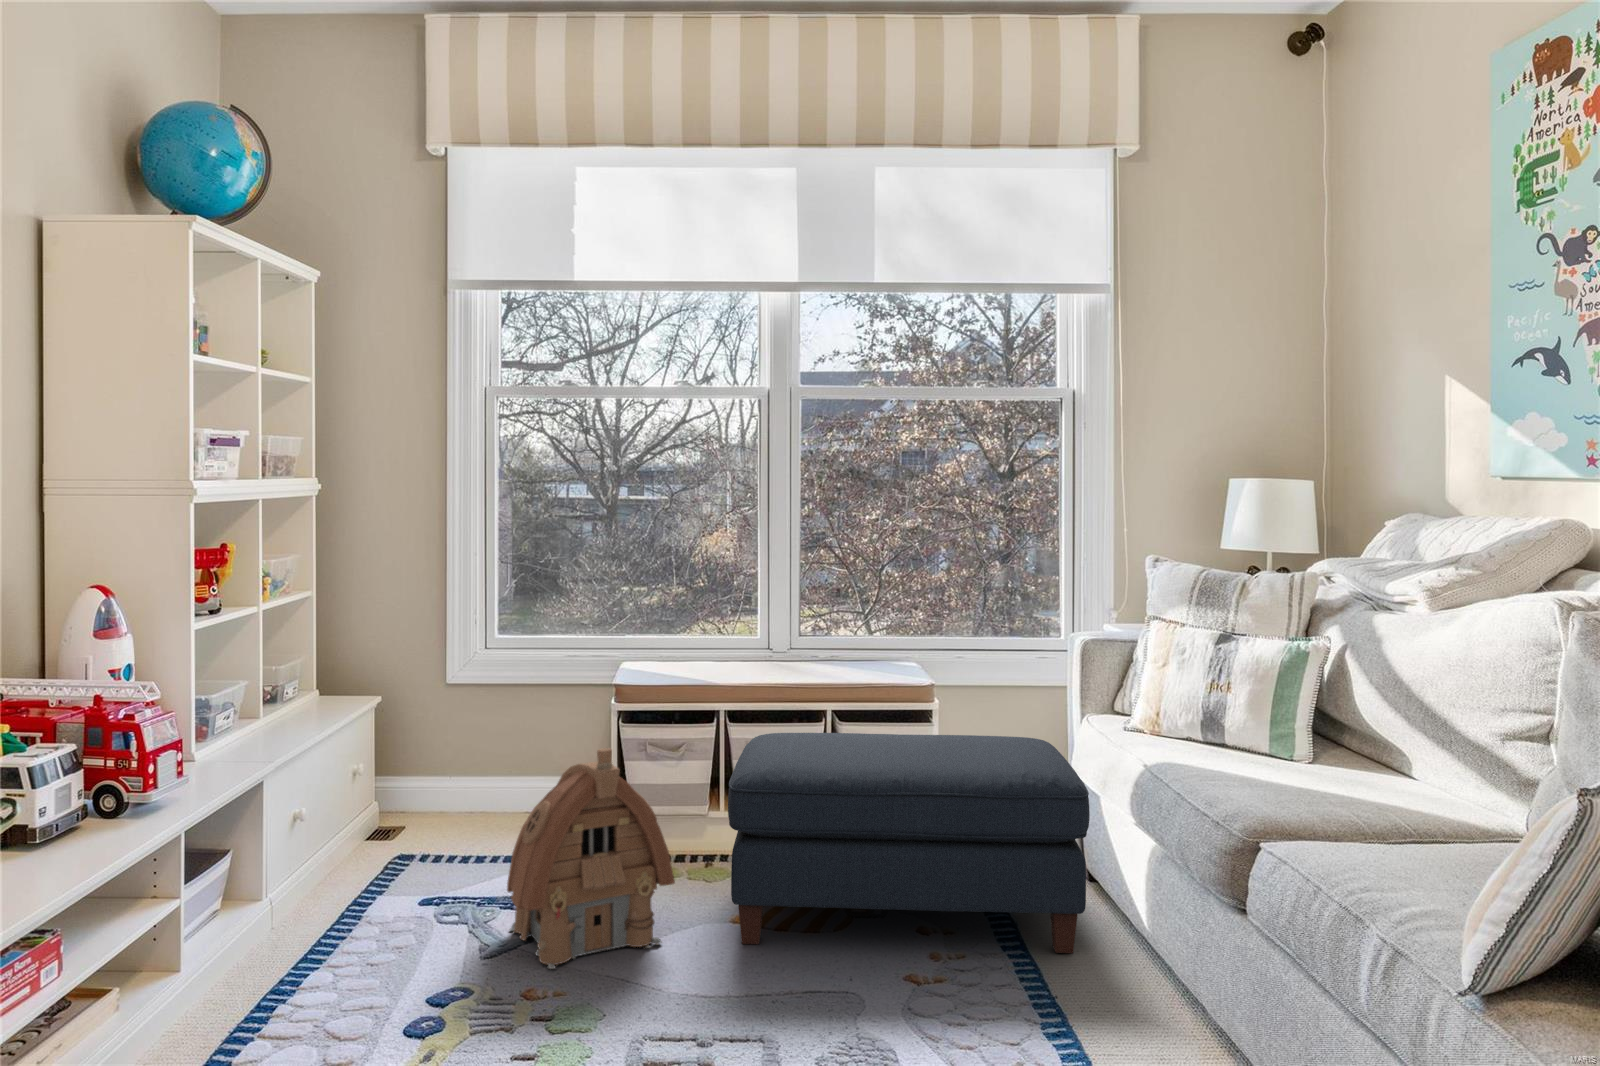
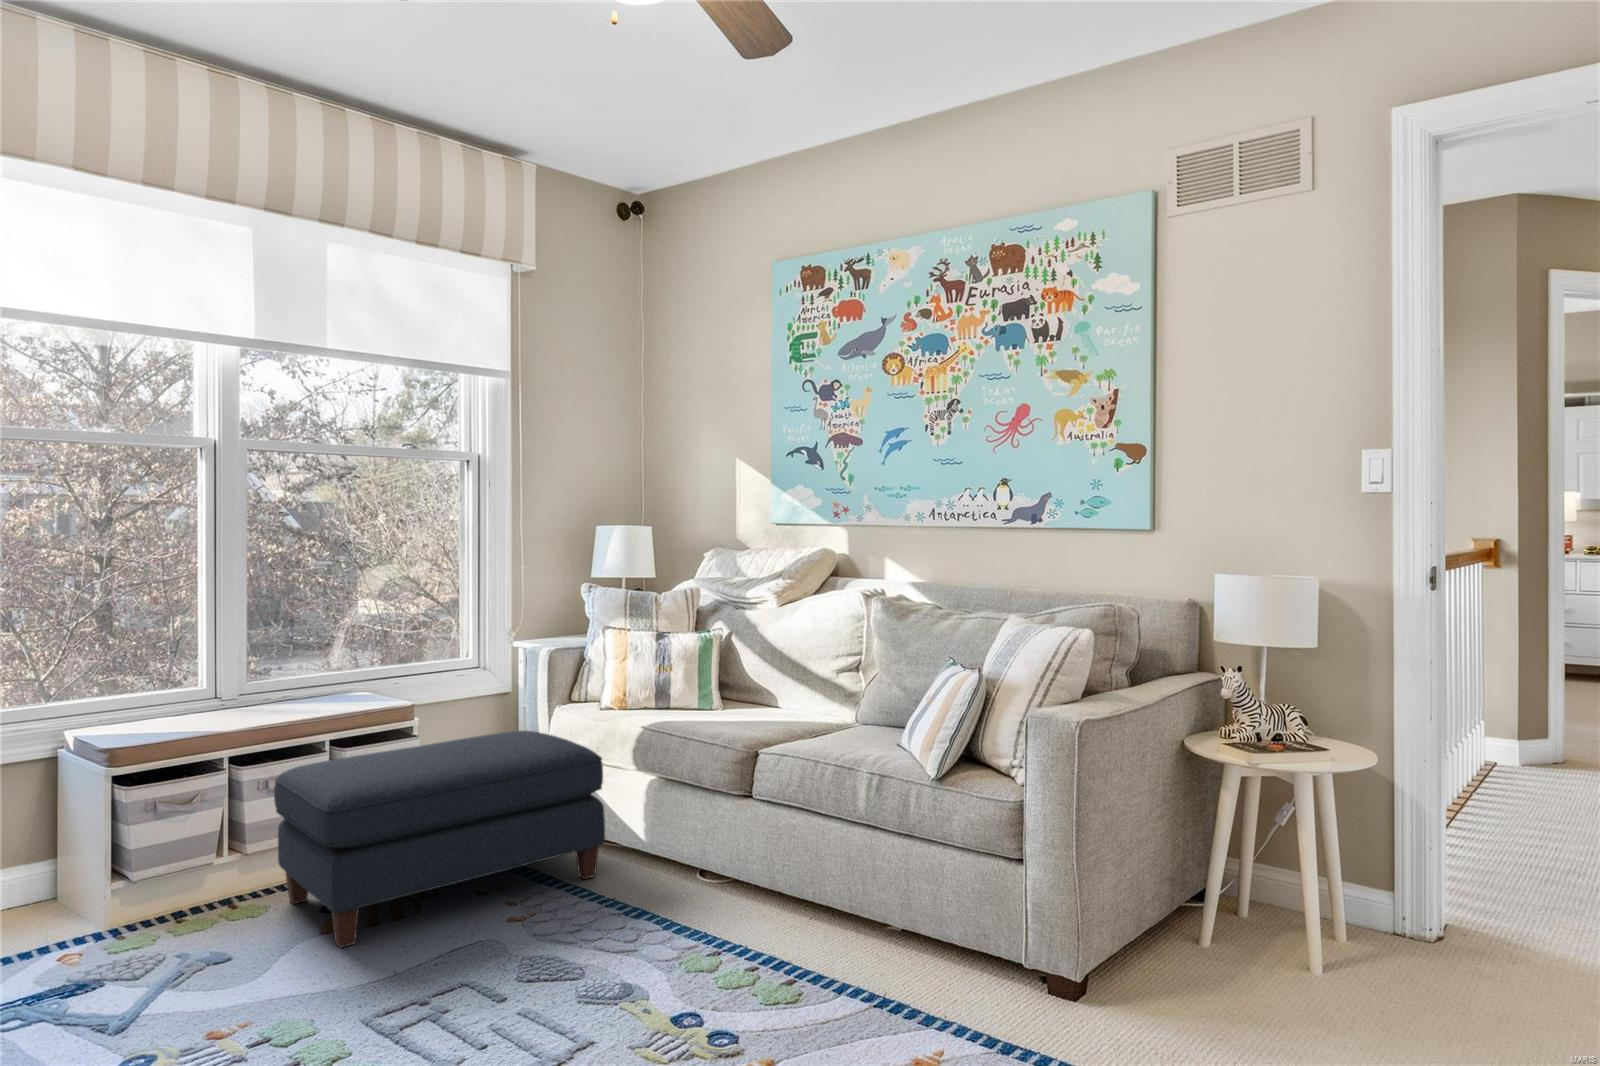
toy house: present [507,748,675,969] -> none [72,795,275,1029]

